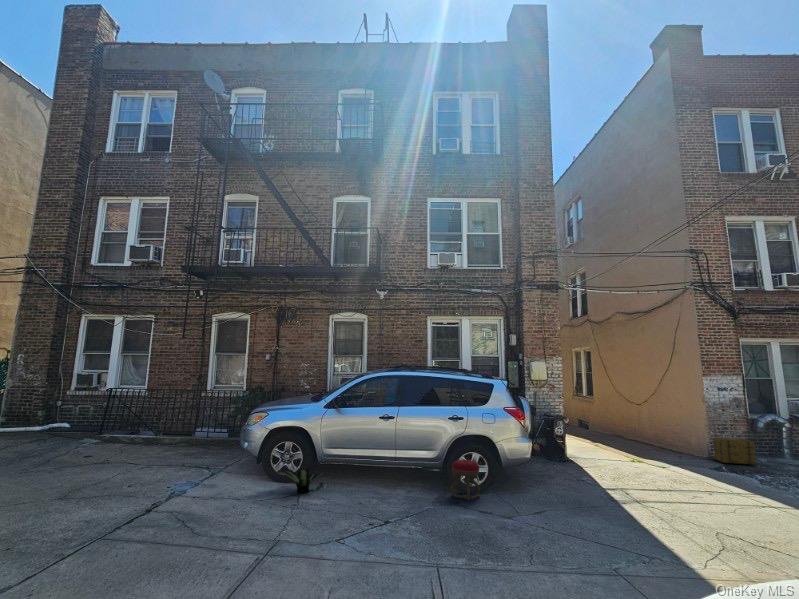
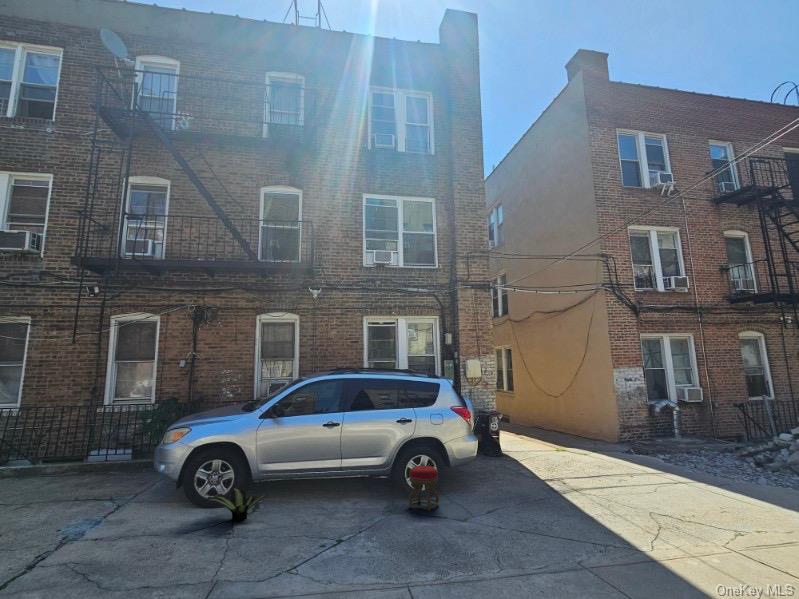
cardboard box: present [711,437,756,465] -> none [619,424,659,448]

